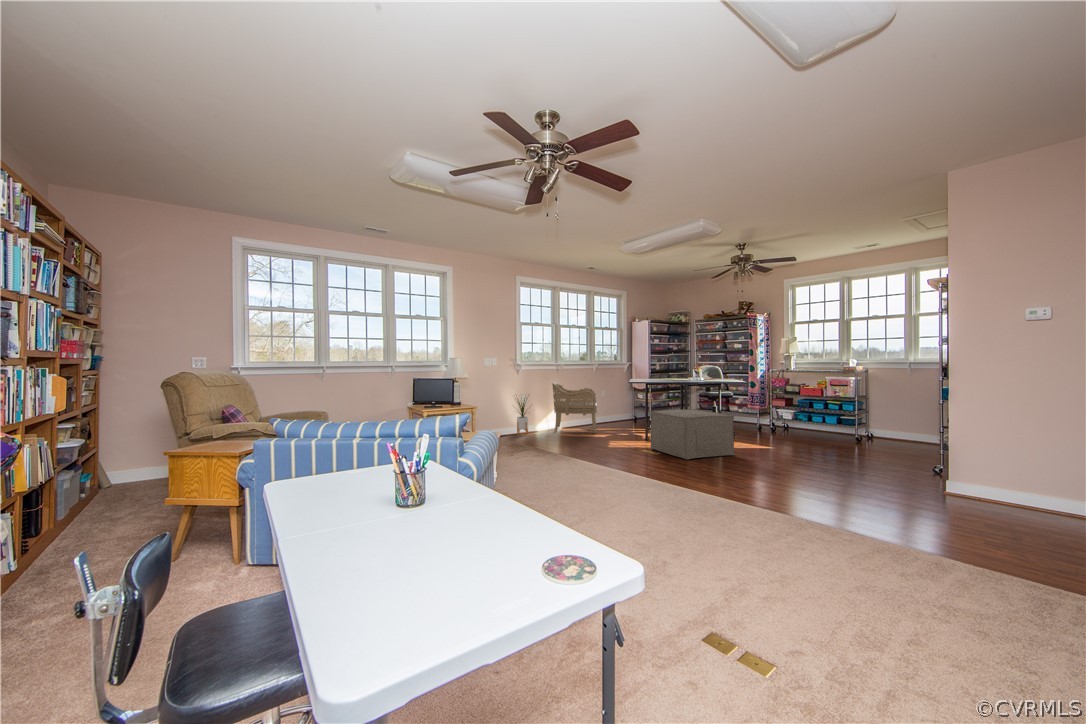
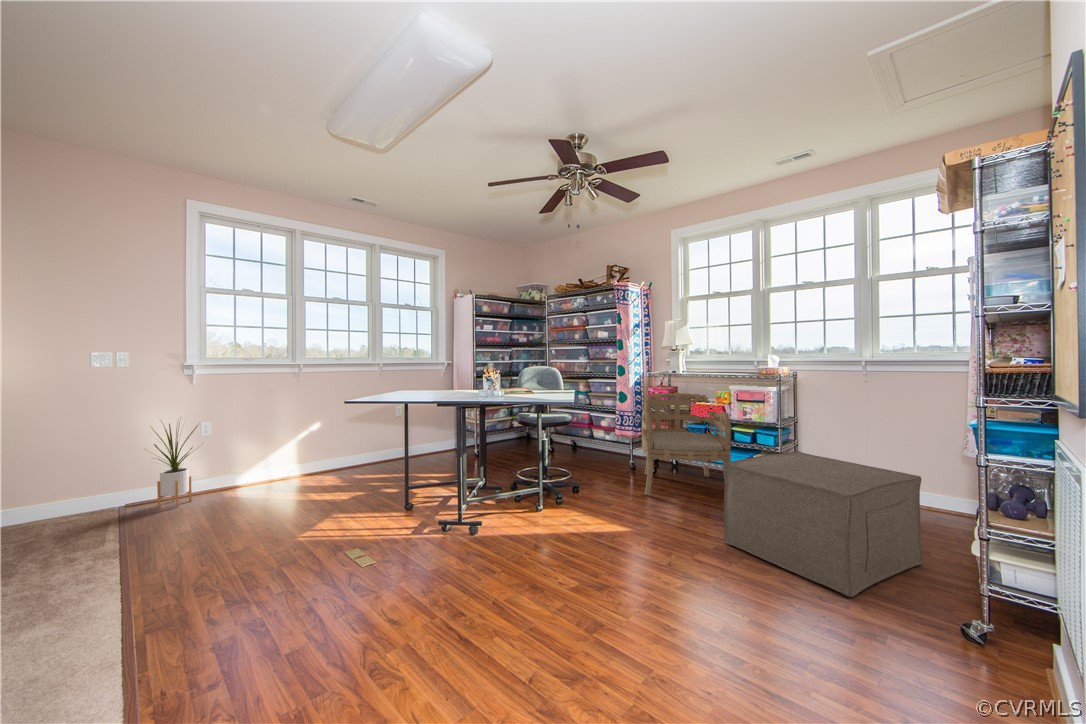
armchair: present [552,382,597,433] -> present [642,393,731,495]
ottoman: present [650,409,735,459] -> present [724,451,923,597]

